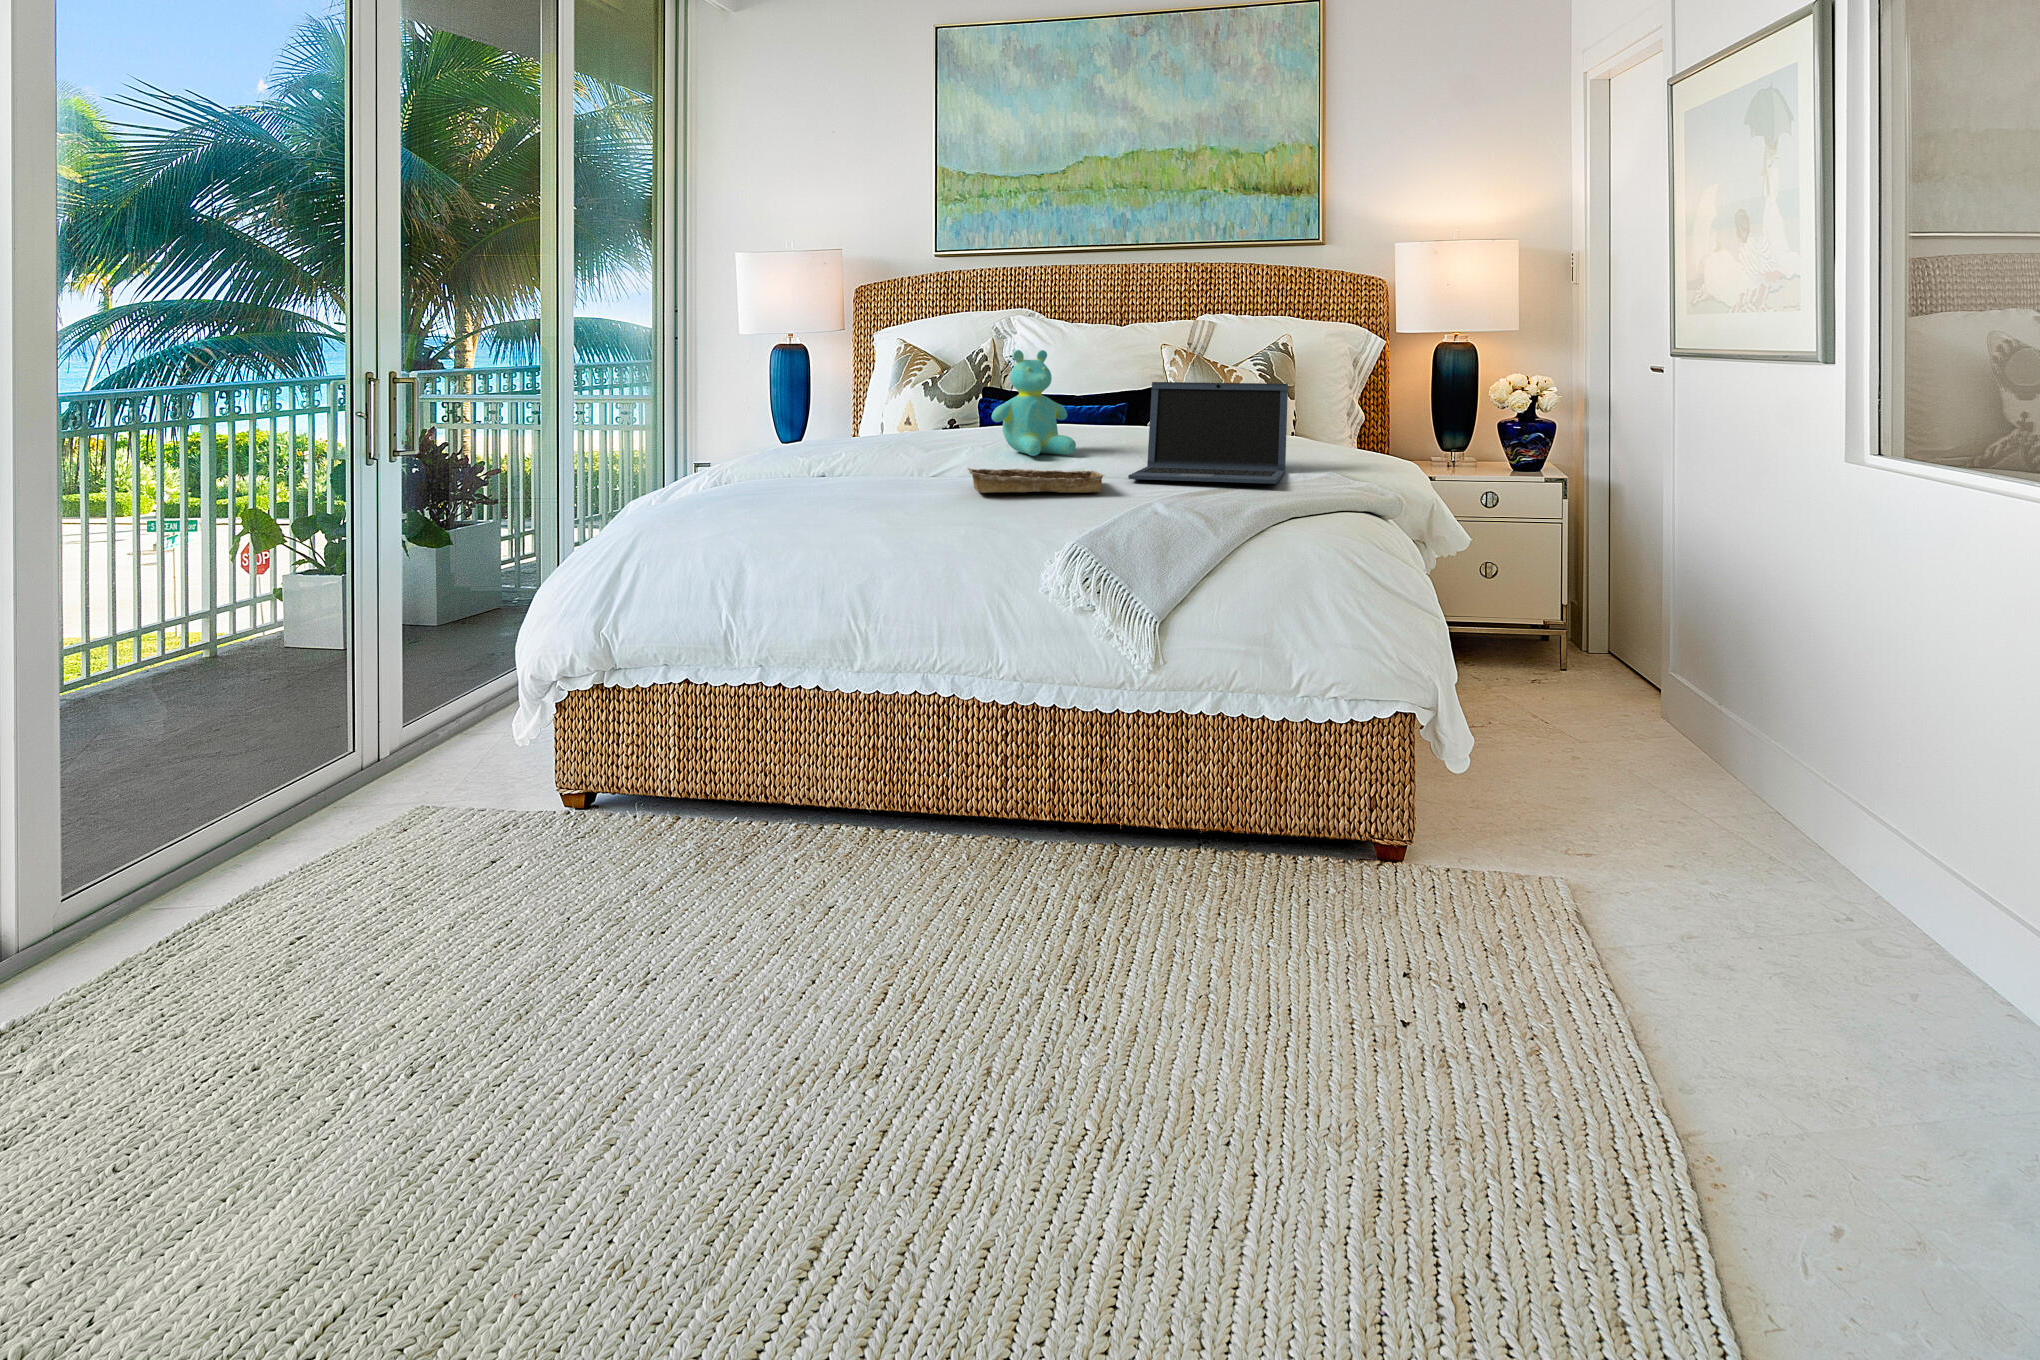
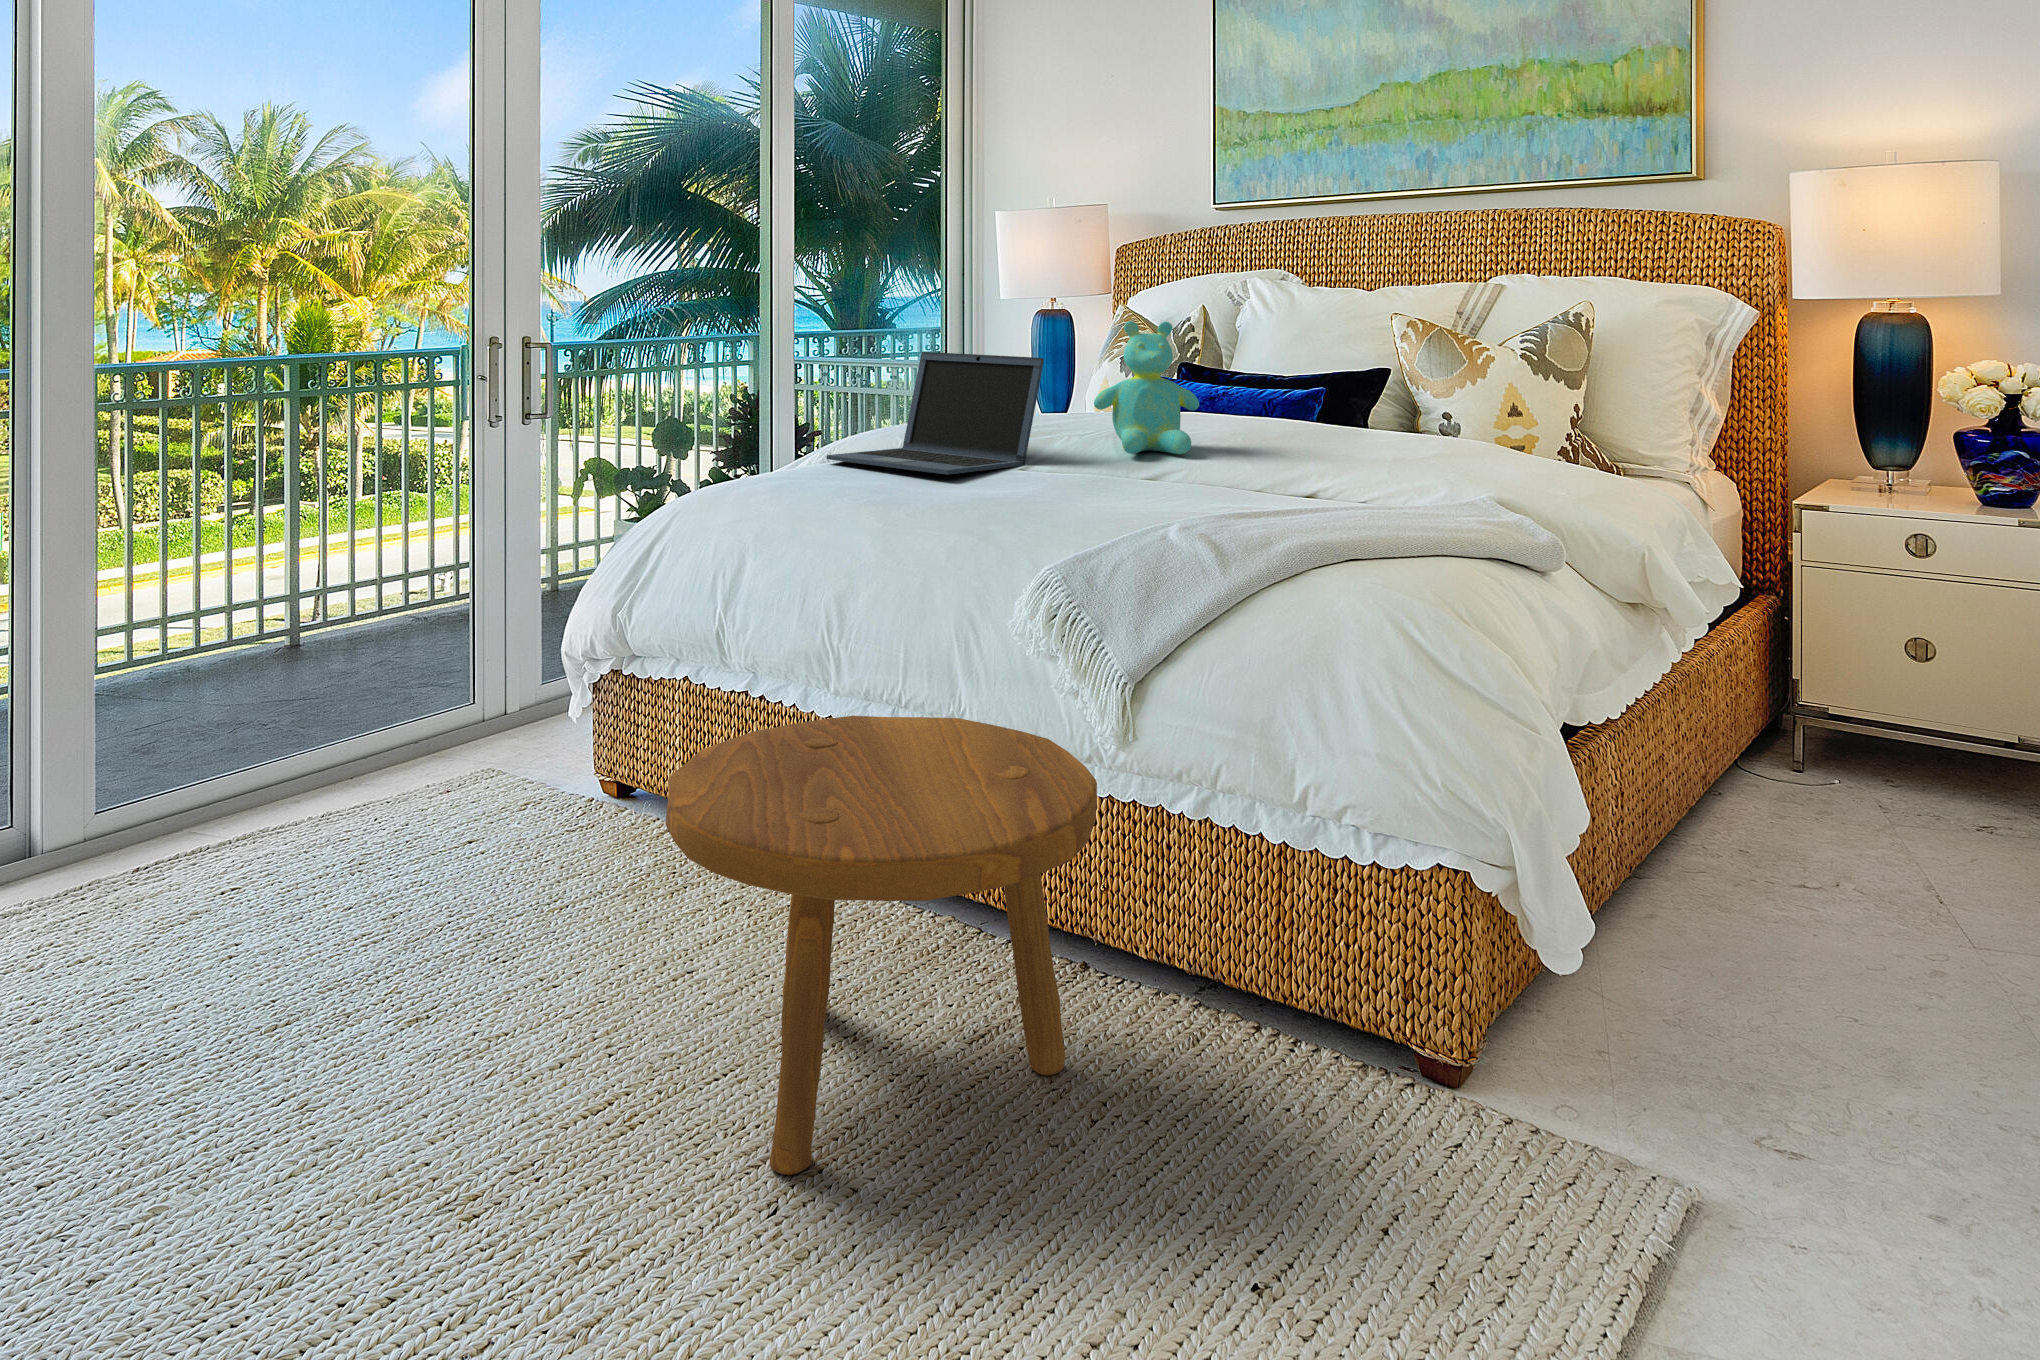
laptop: present [1128,382,1288,484] -> present [827,352,1044,475]
tray: present [968,468,1105,493] -> none [970,465,1151,506]
footstool: none [879,666,1221,1024] -> present [665,716,1097,1175]

